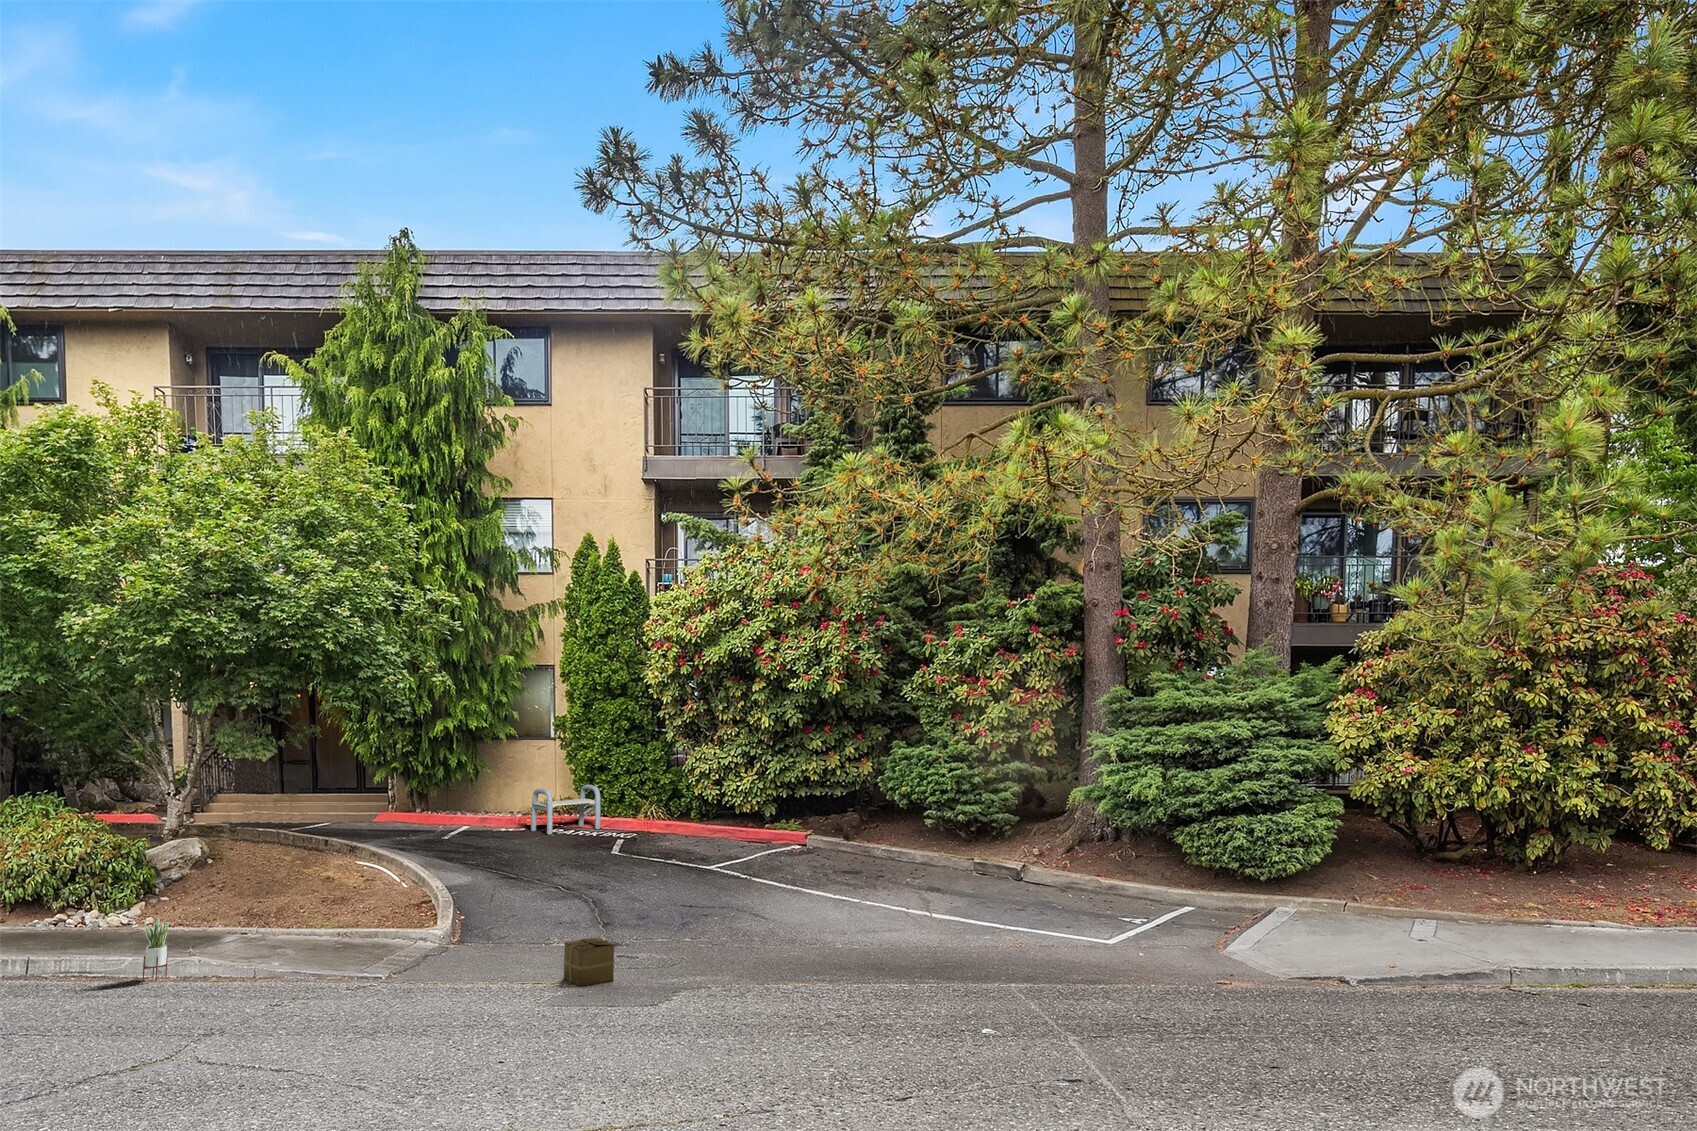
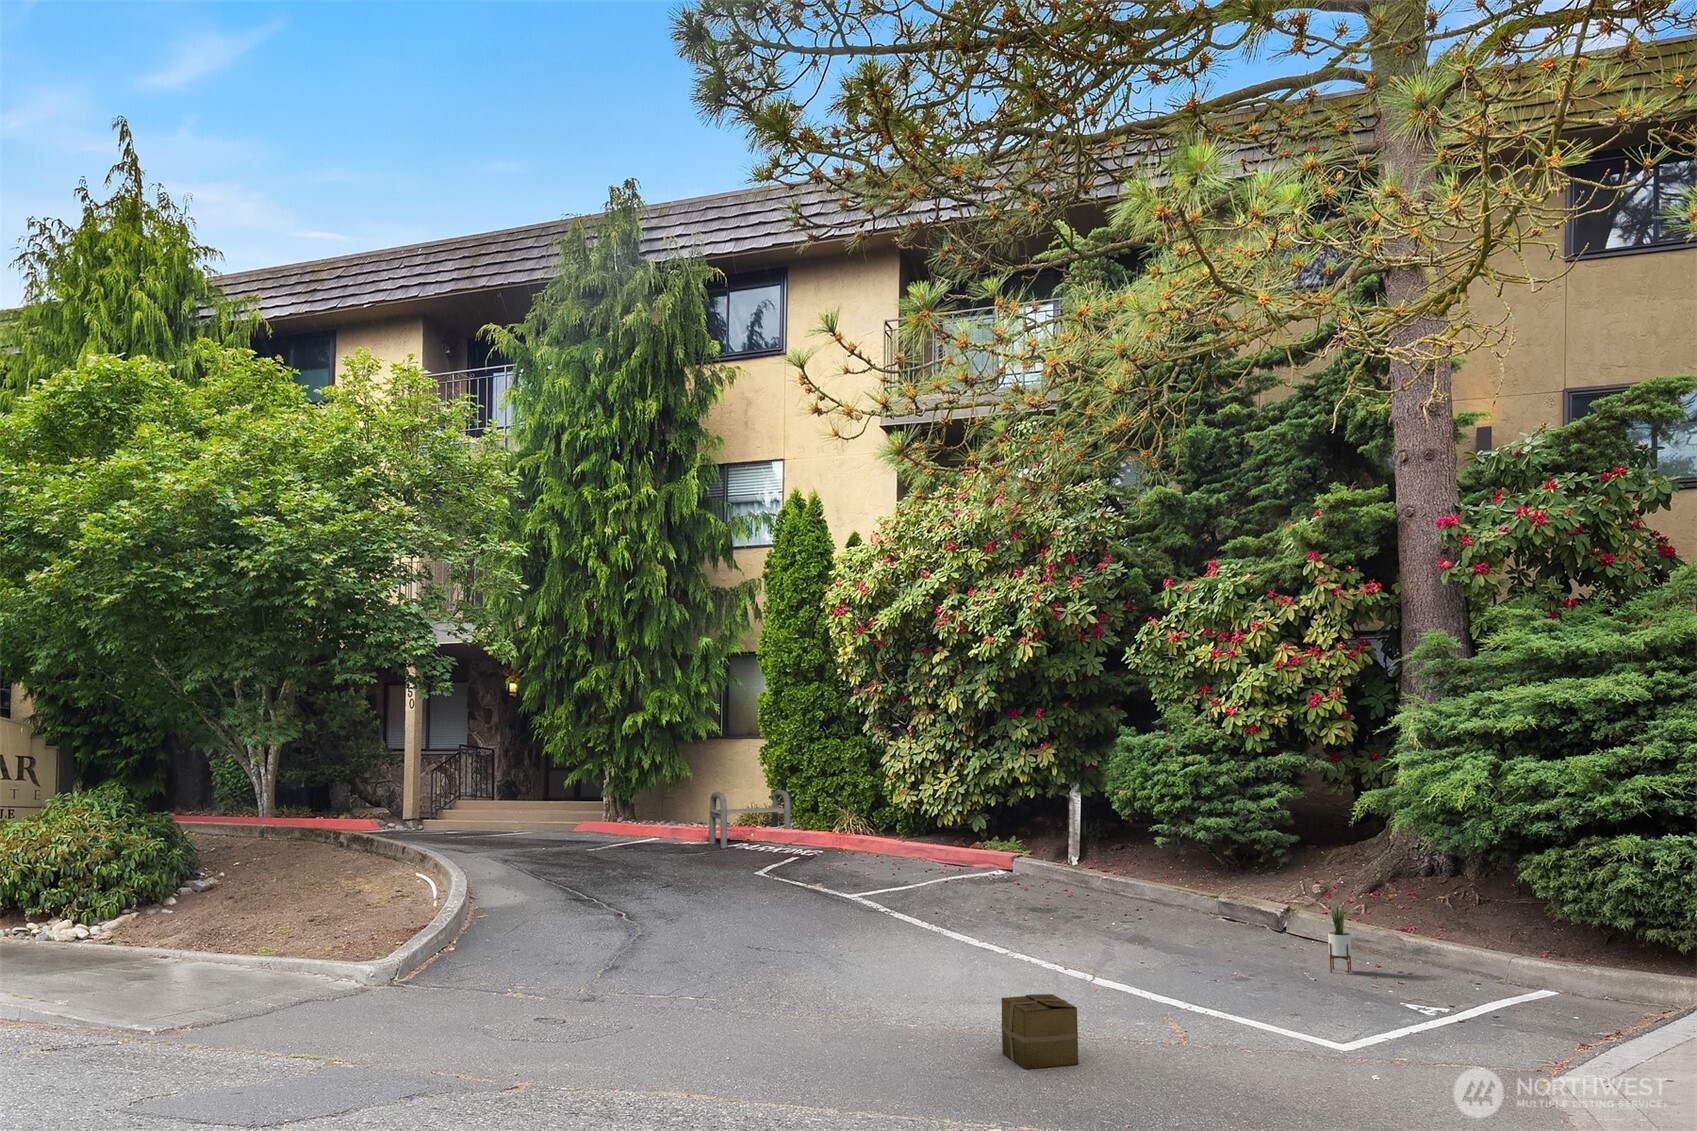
potted plant: present [142,918,169,981] -> present [1328,900,1351,974]
cardboard box: present [564,937,614,986] -> present [1001,994,1078,1069]

